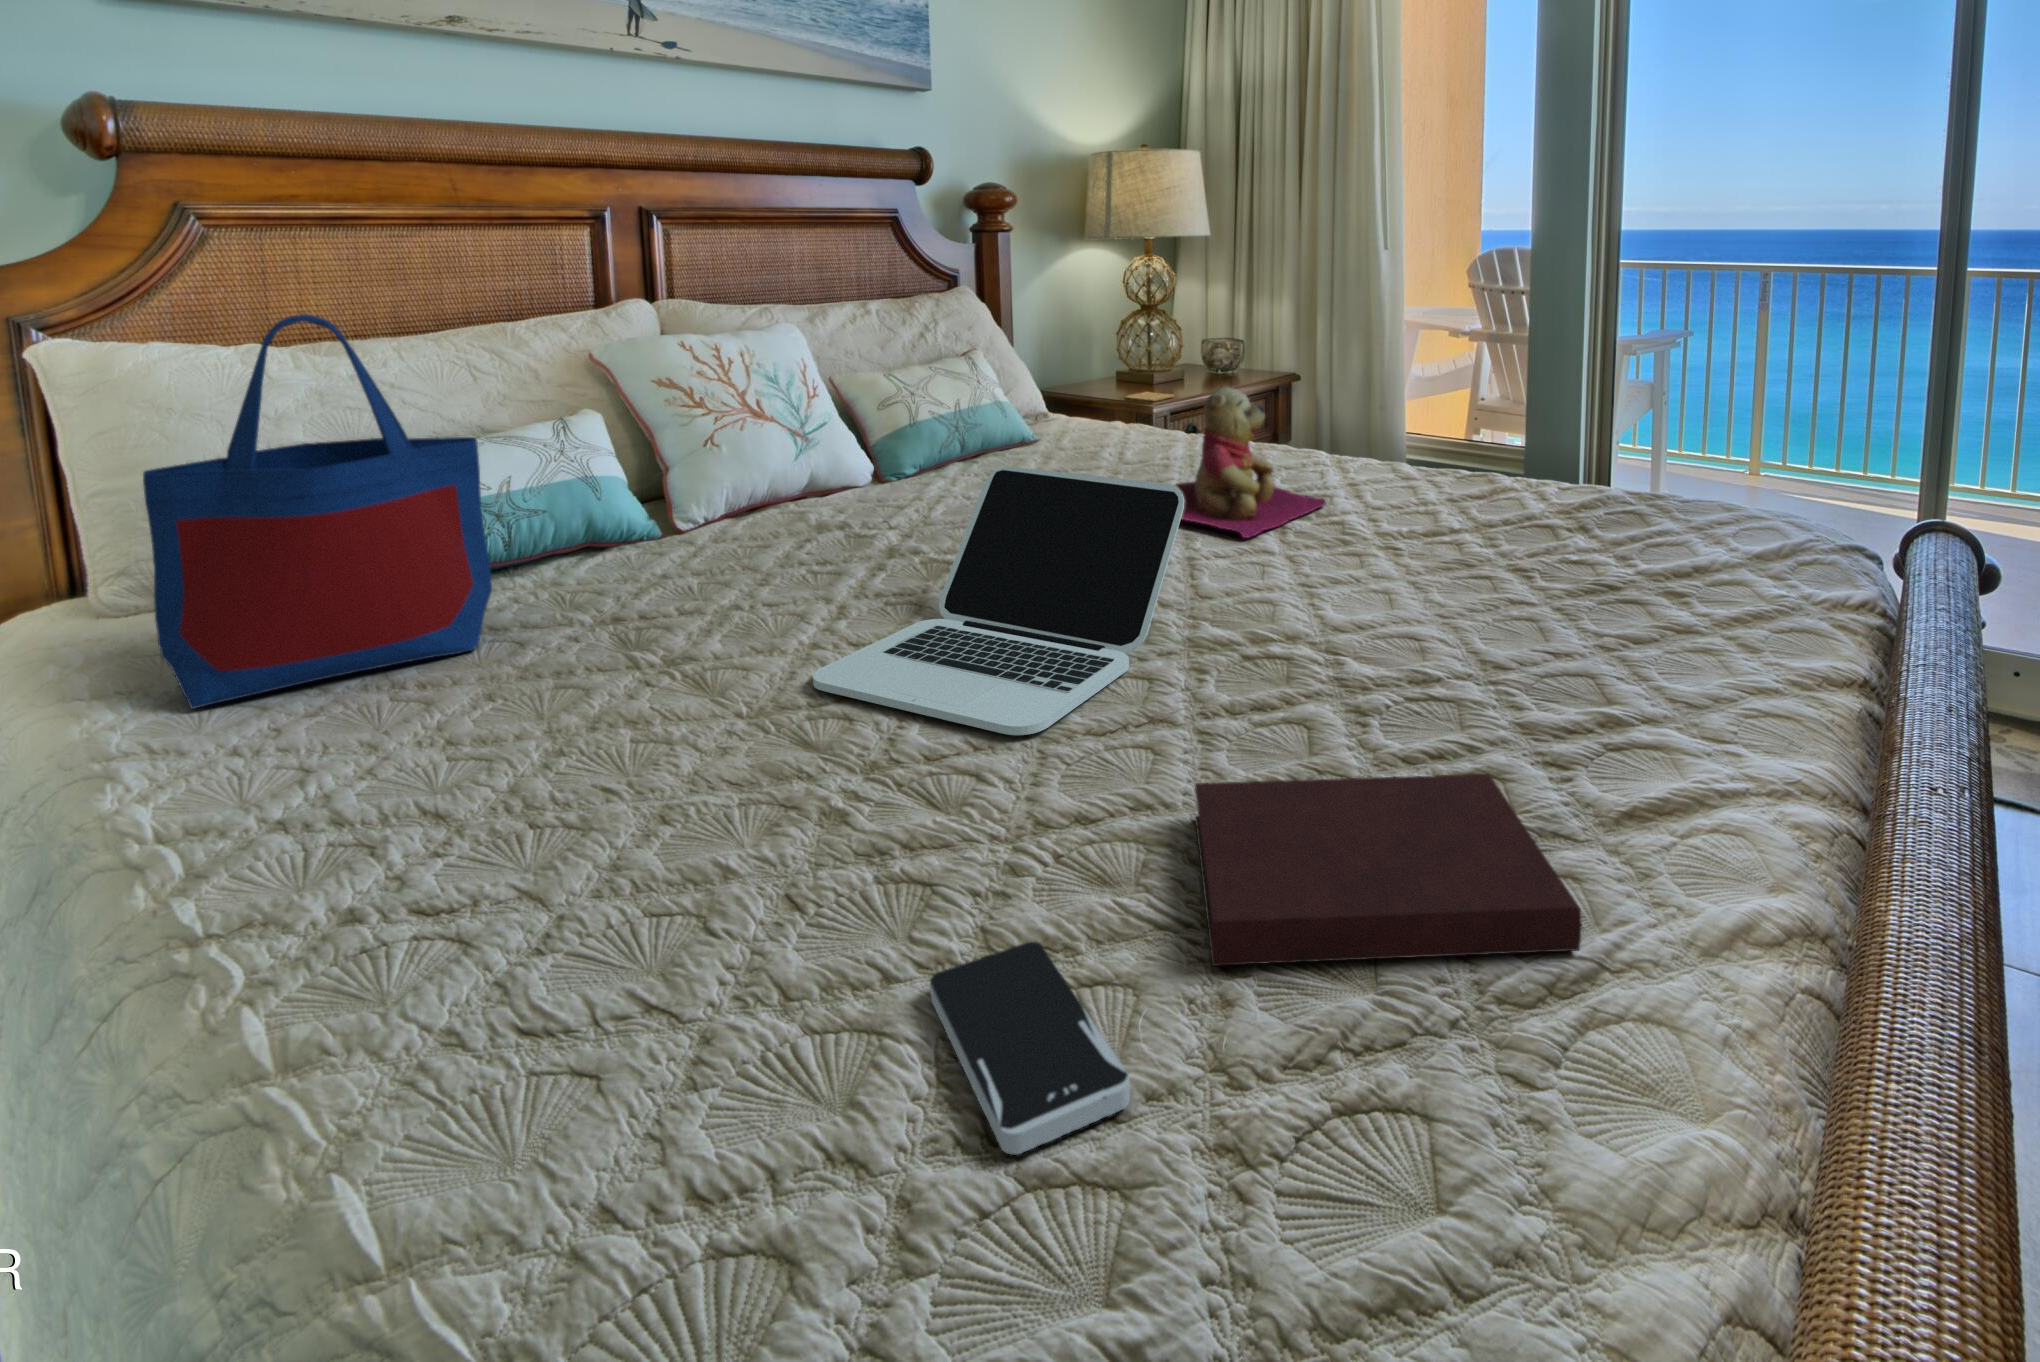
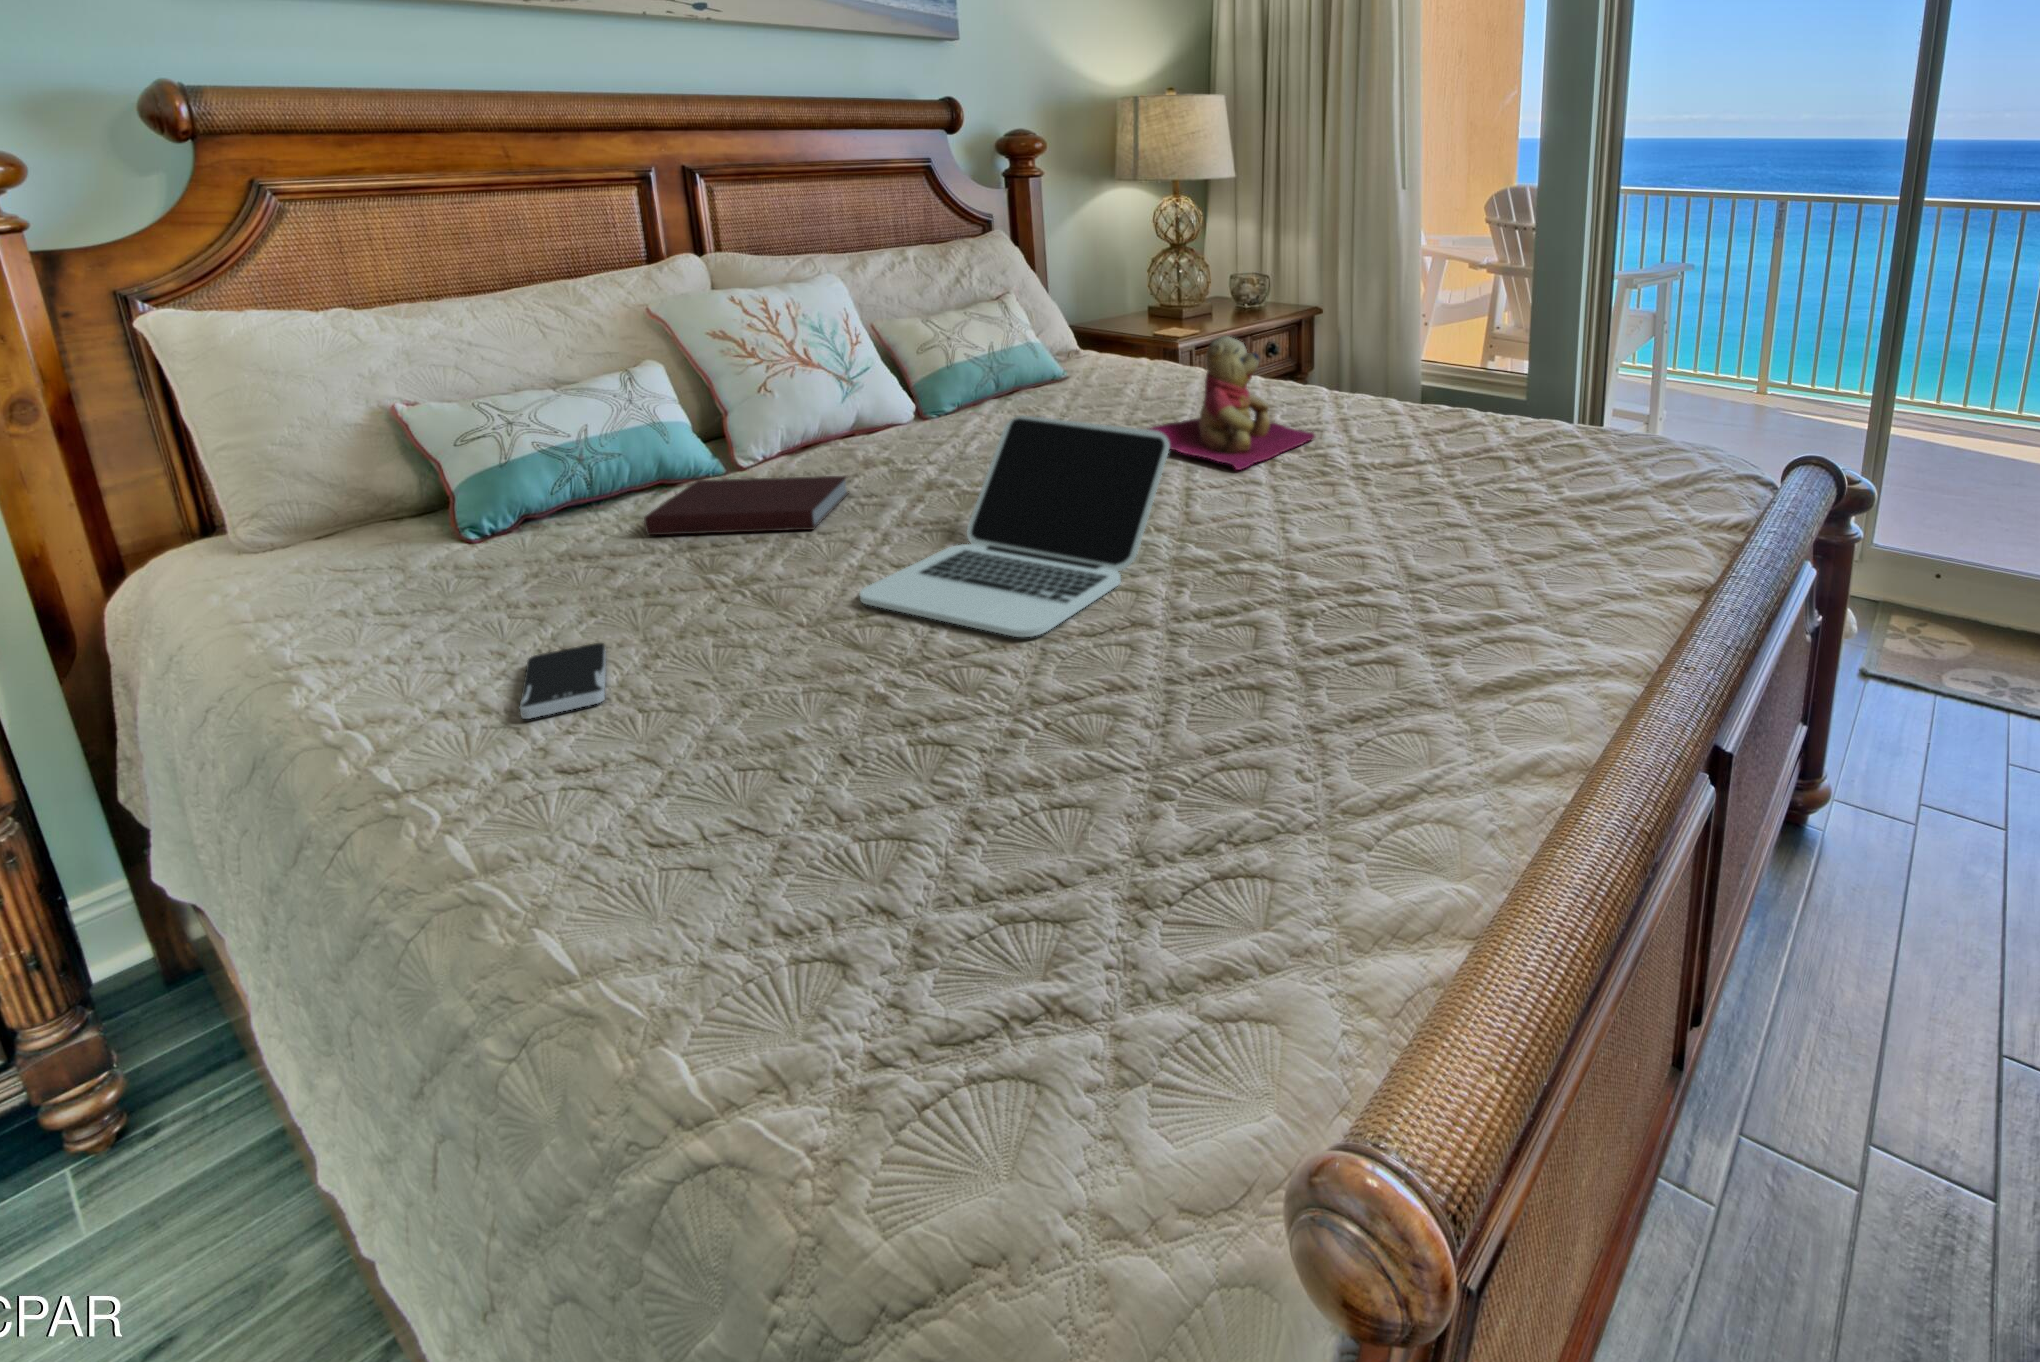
tote bag: present [143,314,492,709] -> none [280,295,584,627]
notebook: present [1195,774,1582,966] -> present [644,476,848,535]
smartphone: present [930,942,1130,1155] -> present [519,643,606,719]

